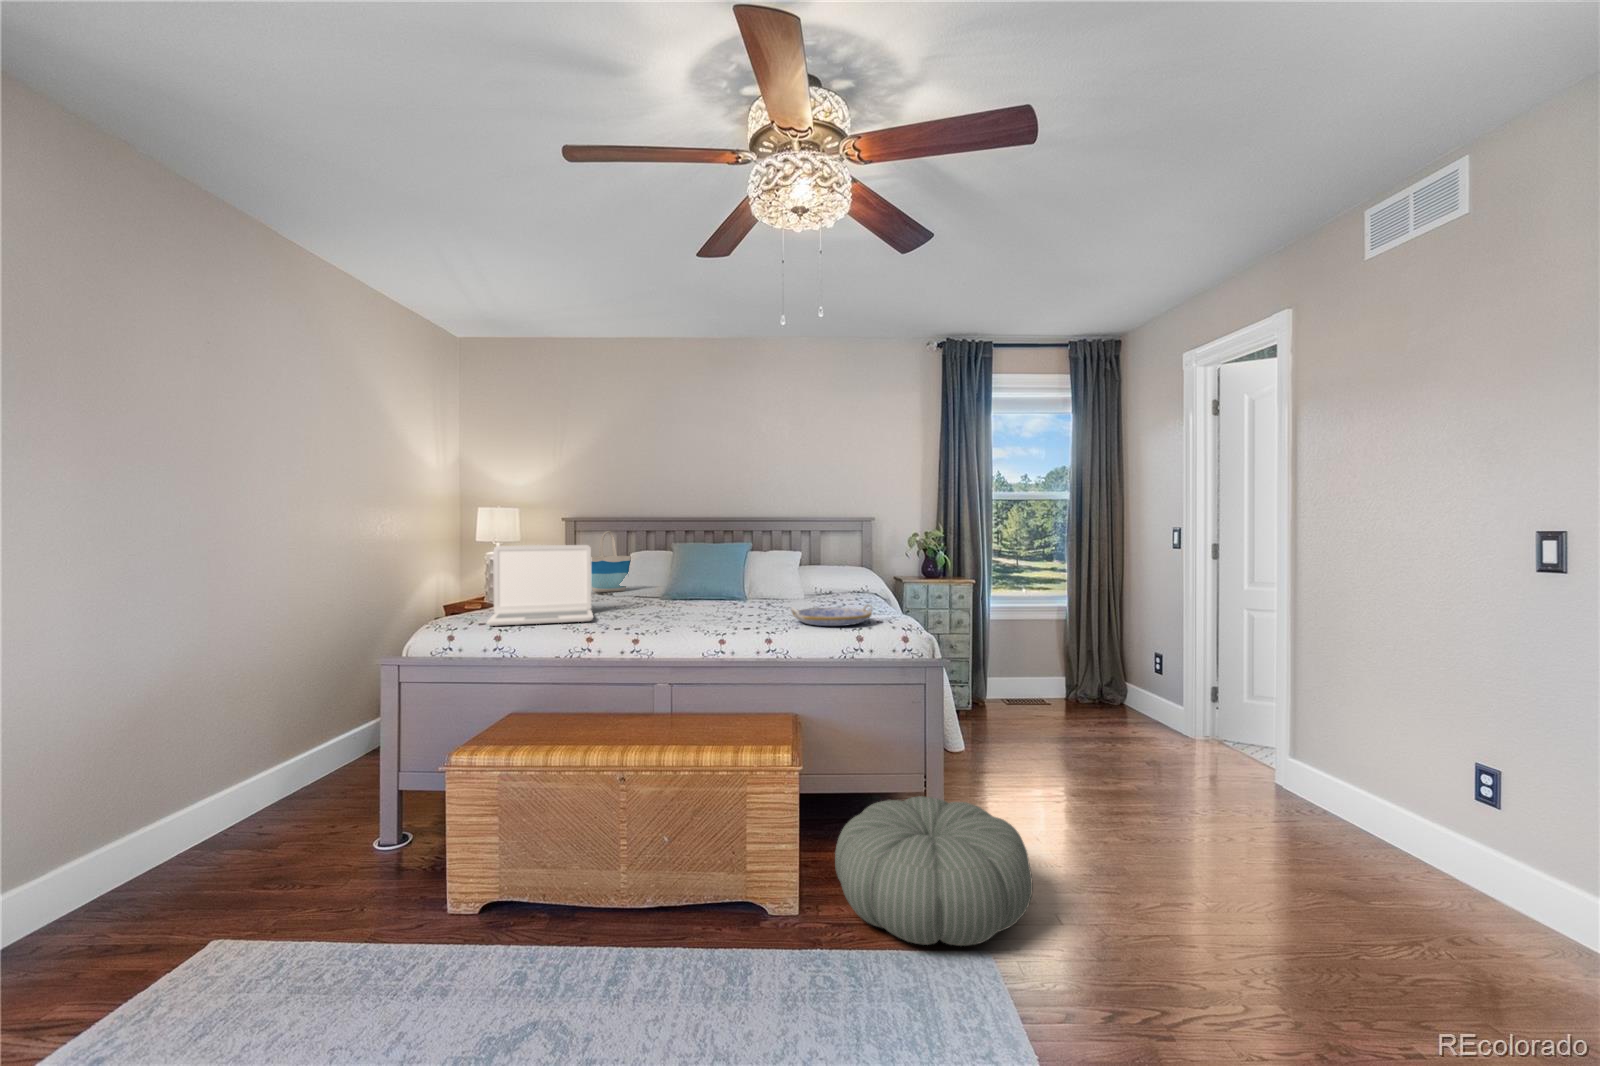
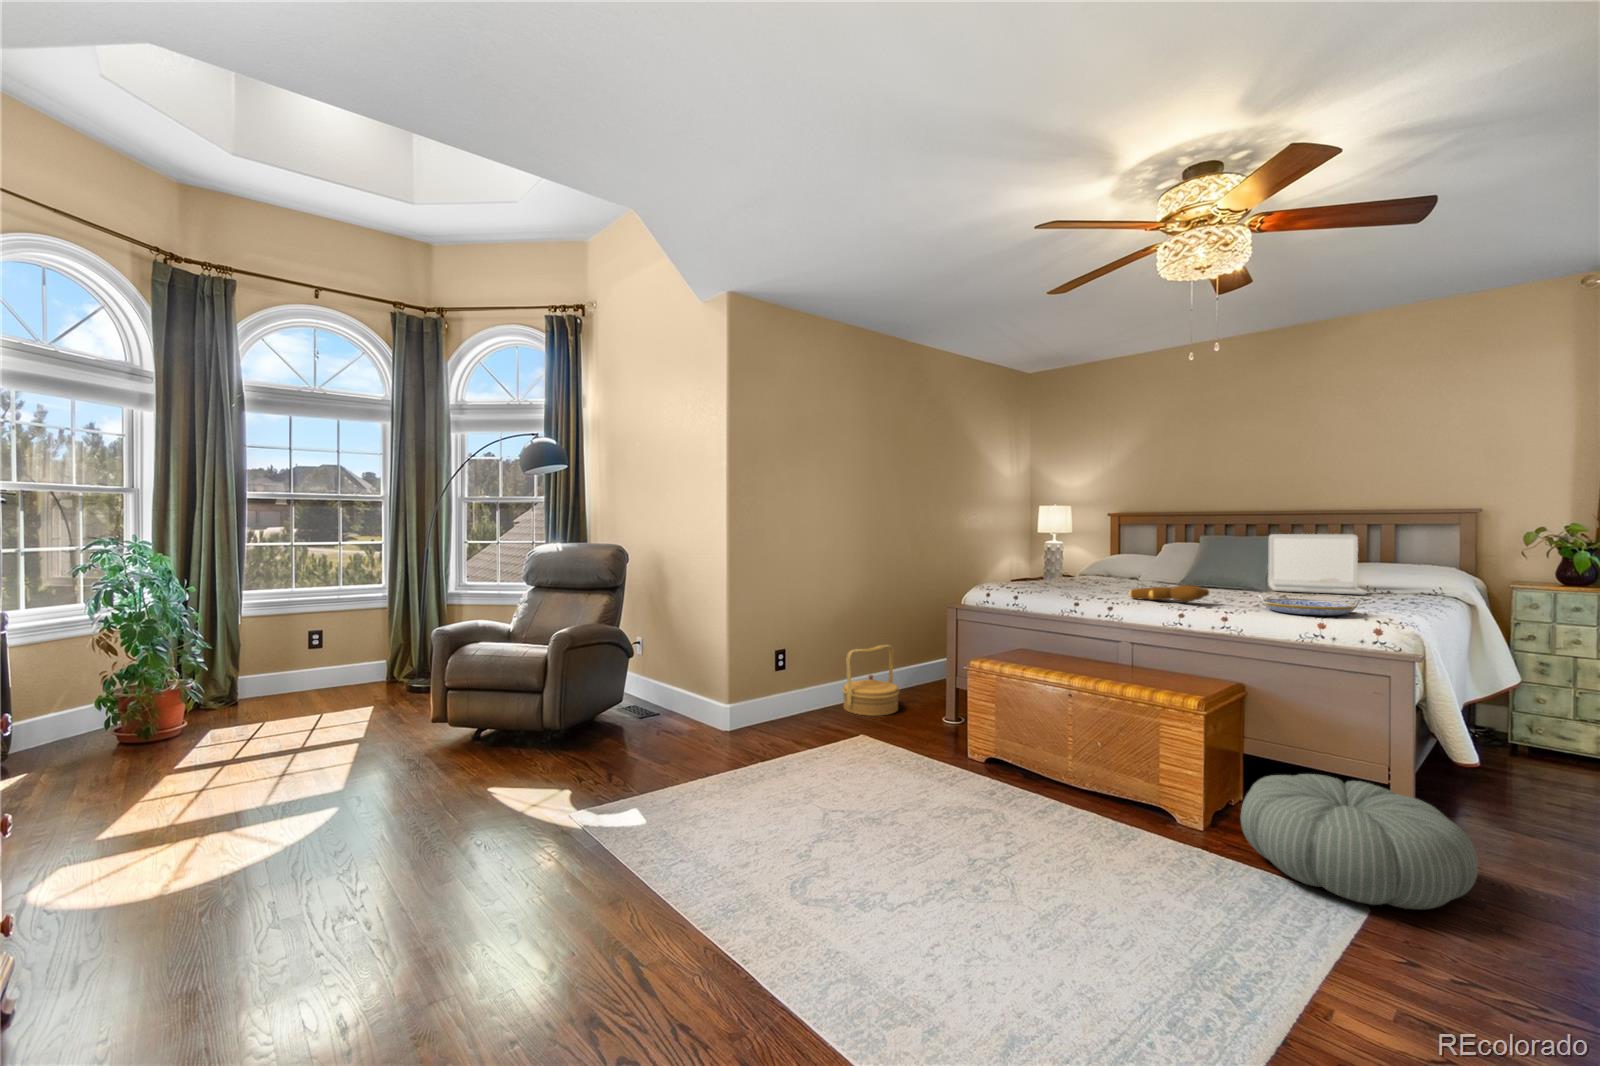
tote bag: present [591,531,631,592] -> none [1113,525,1154,576]
laptop: present [487,545,593,626] -> present [1268,534,1367,595]
teddy bear: none [654,603,743,625] -> present [1129,585,1209,603]
woven basket: none [132,748,275,905] -> present [843,645,899,716]

